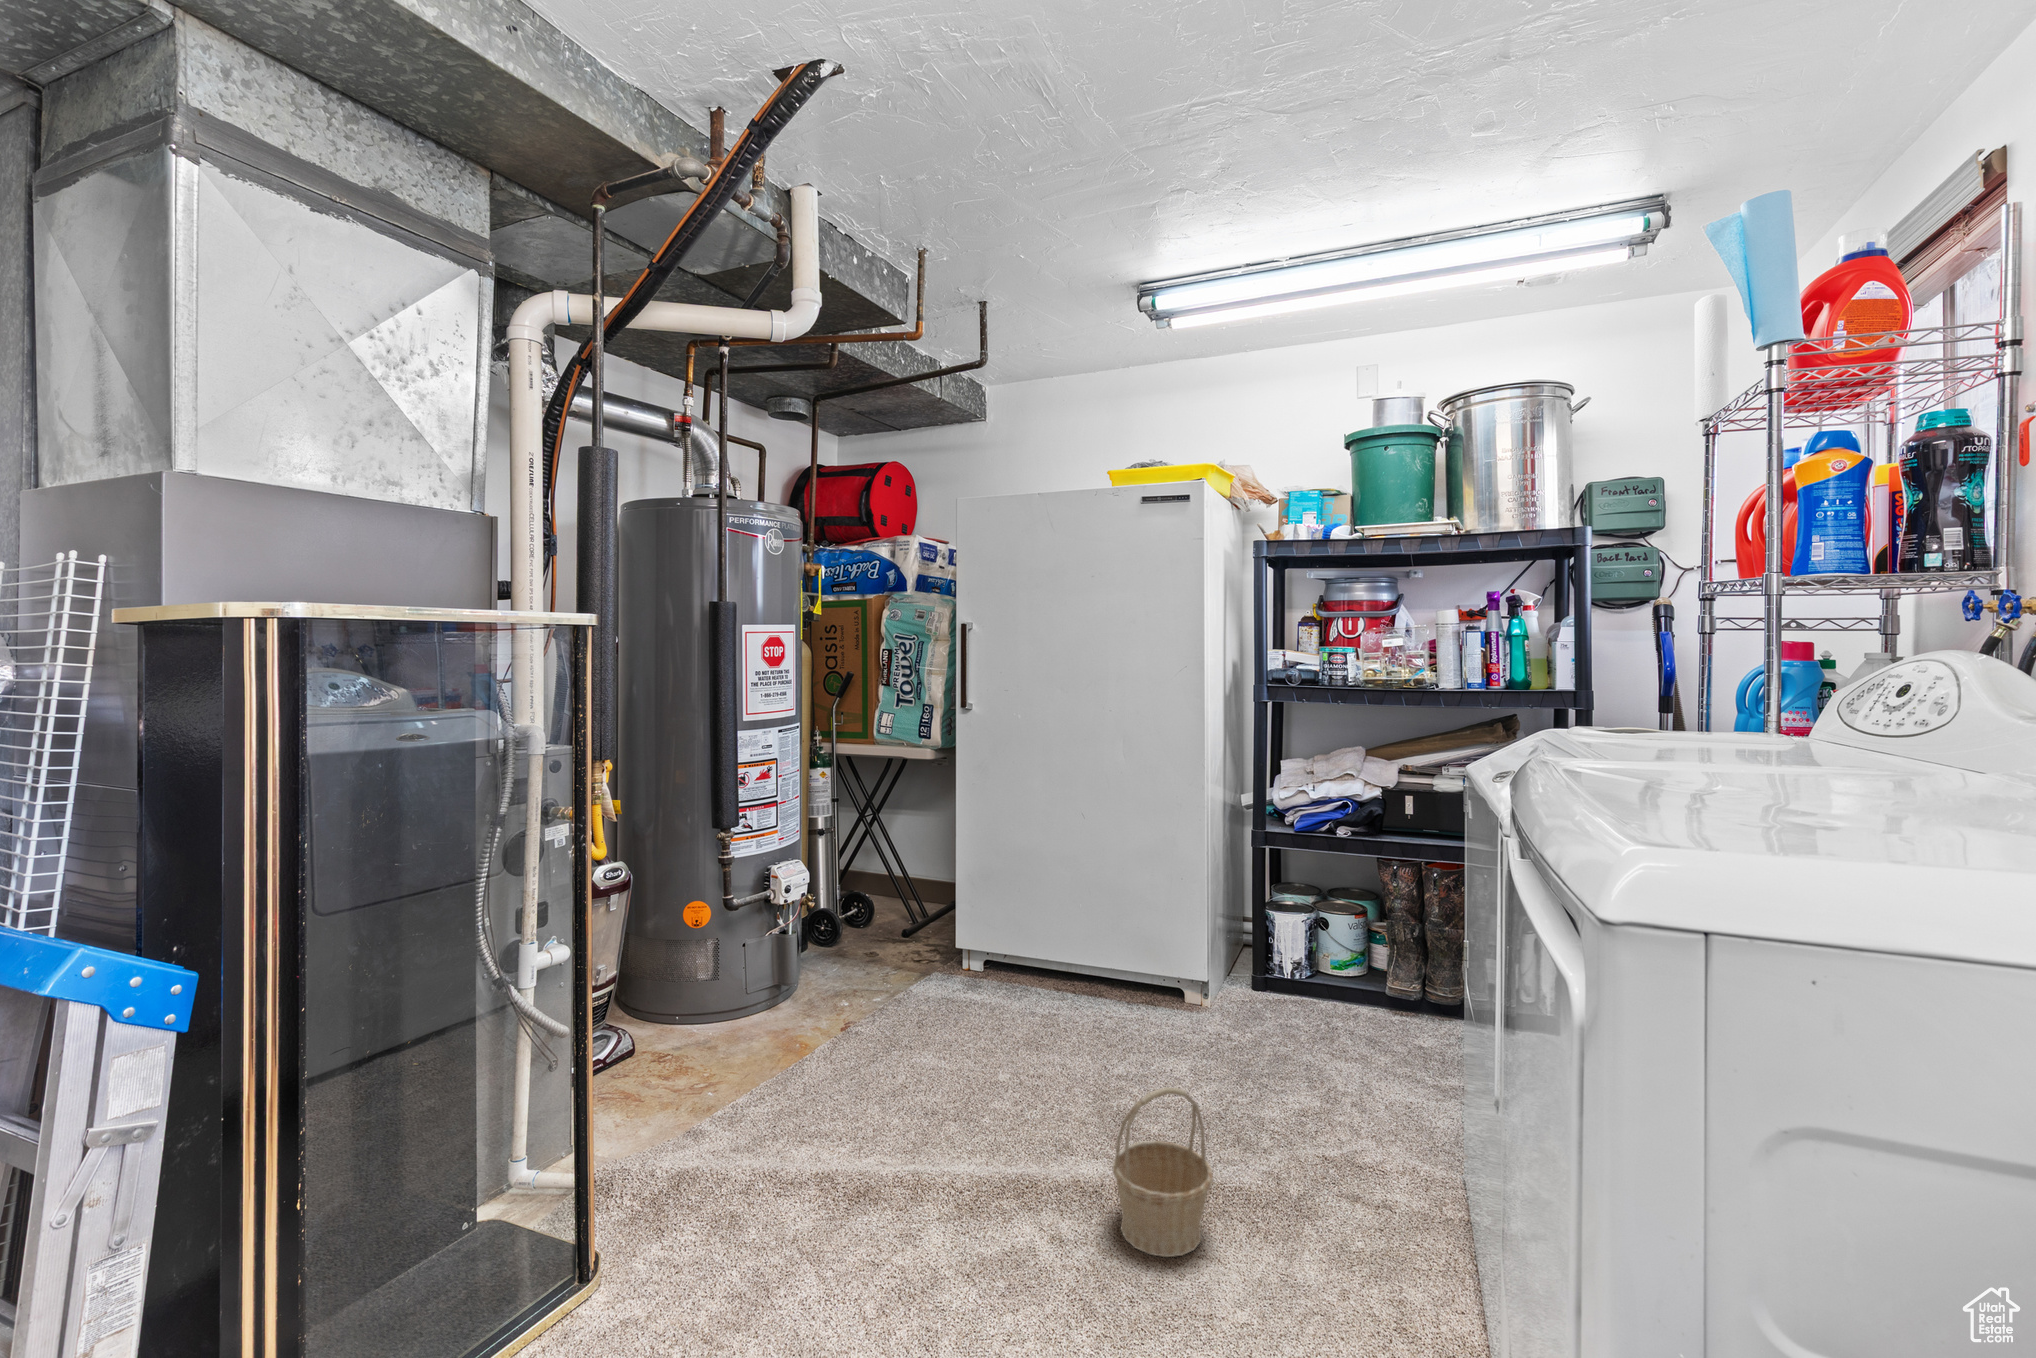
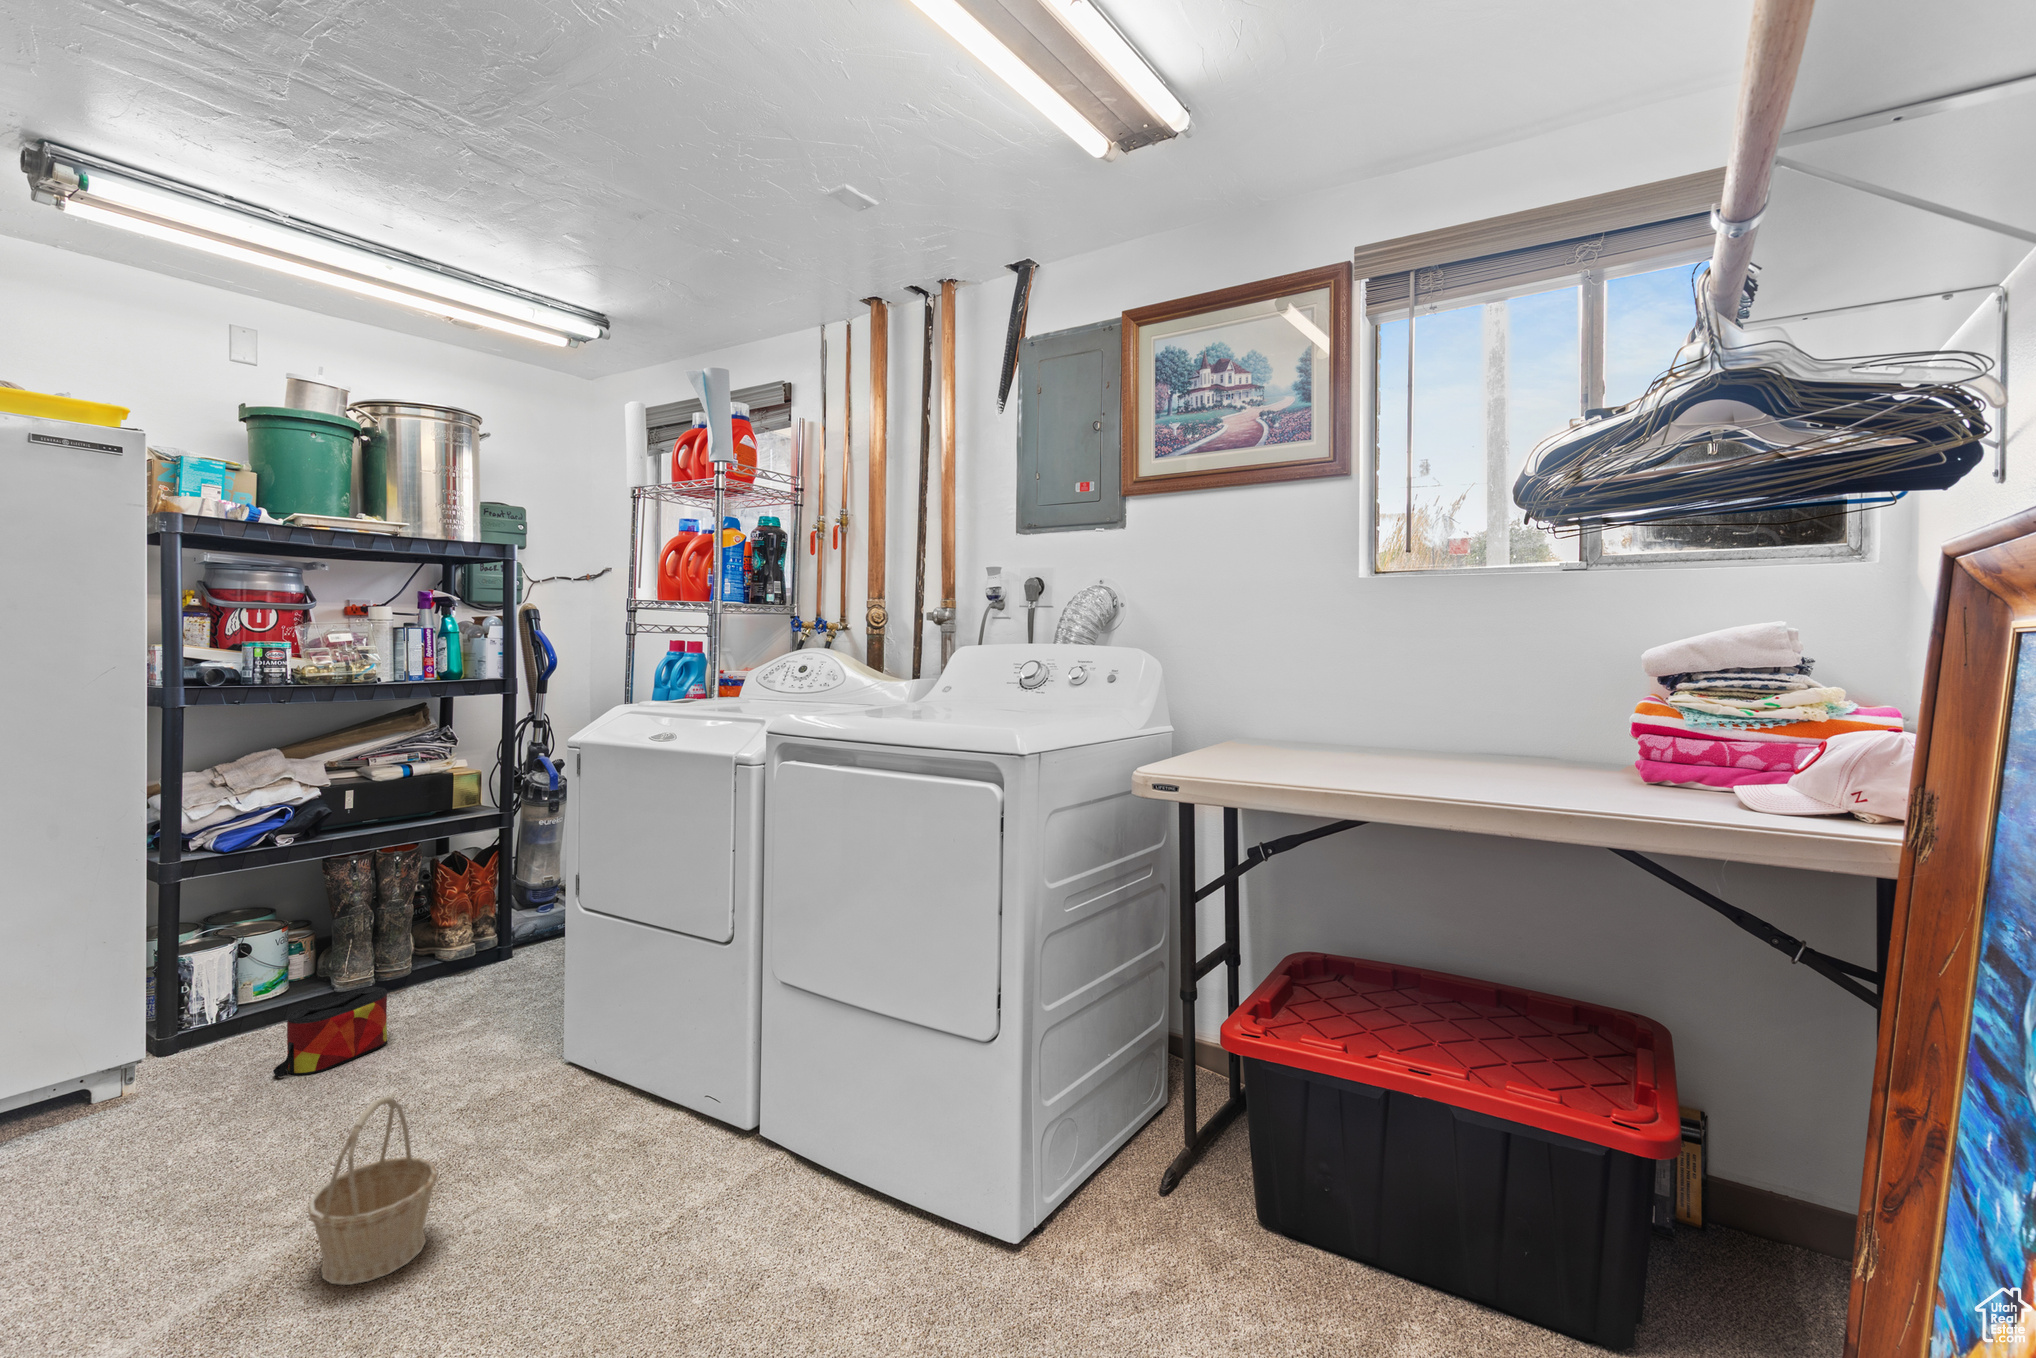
bag: none [1271,988,1373,1057] -> present [273,987,387,1077]

